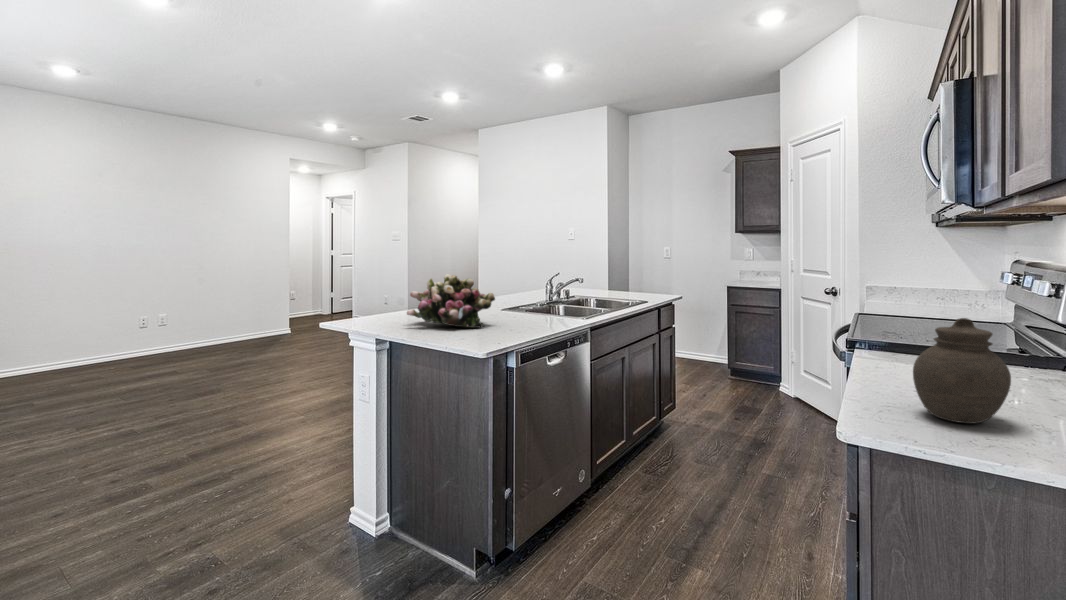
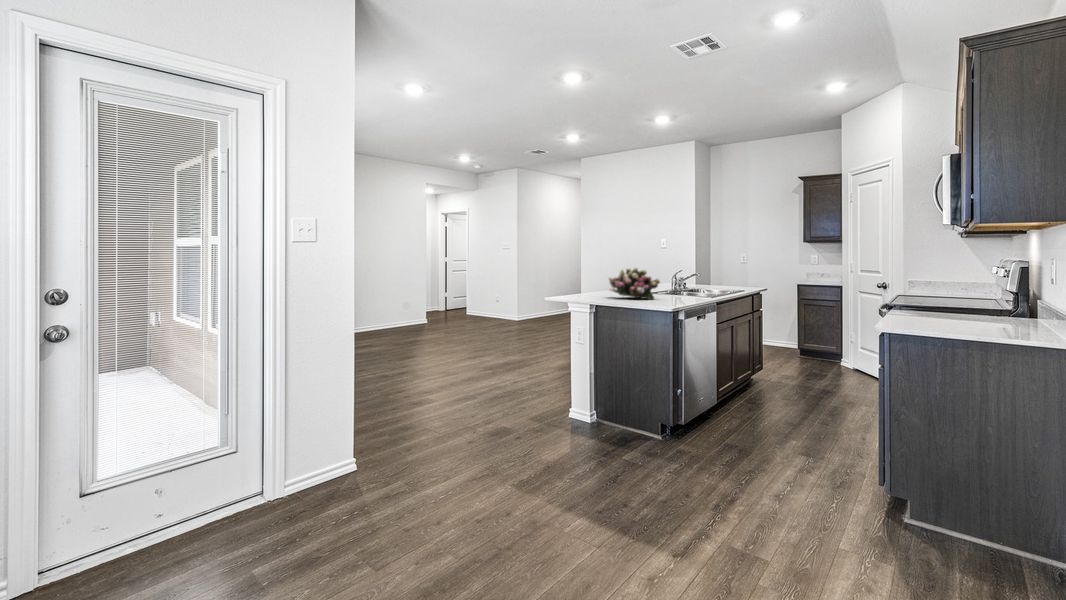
jar: present [913,318,1011,423] -> none [908,278,949,323]

